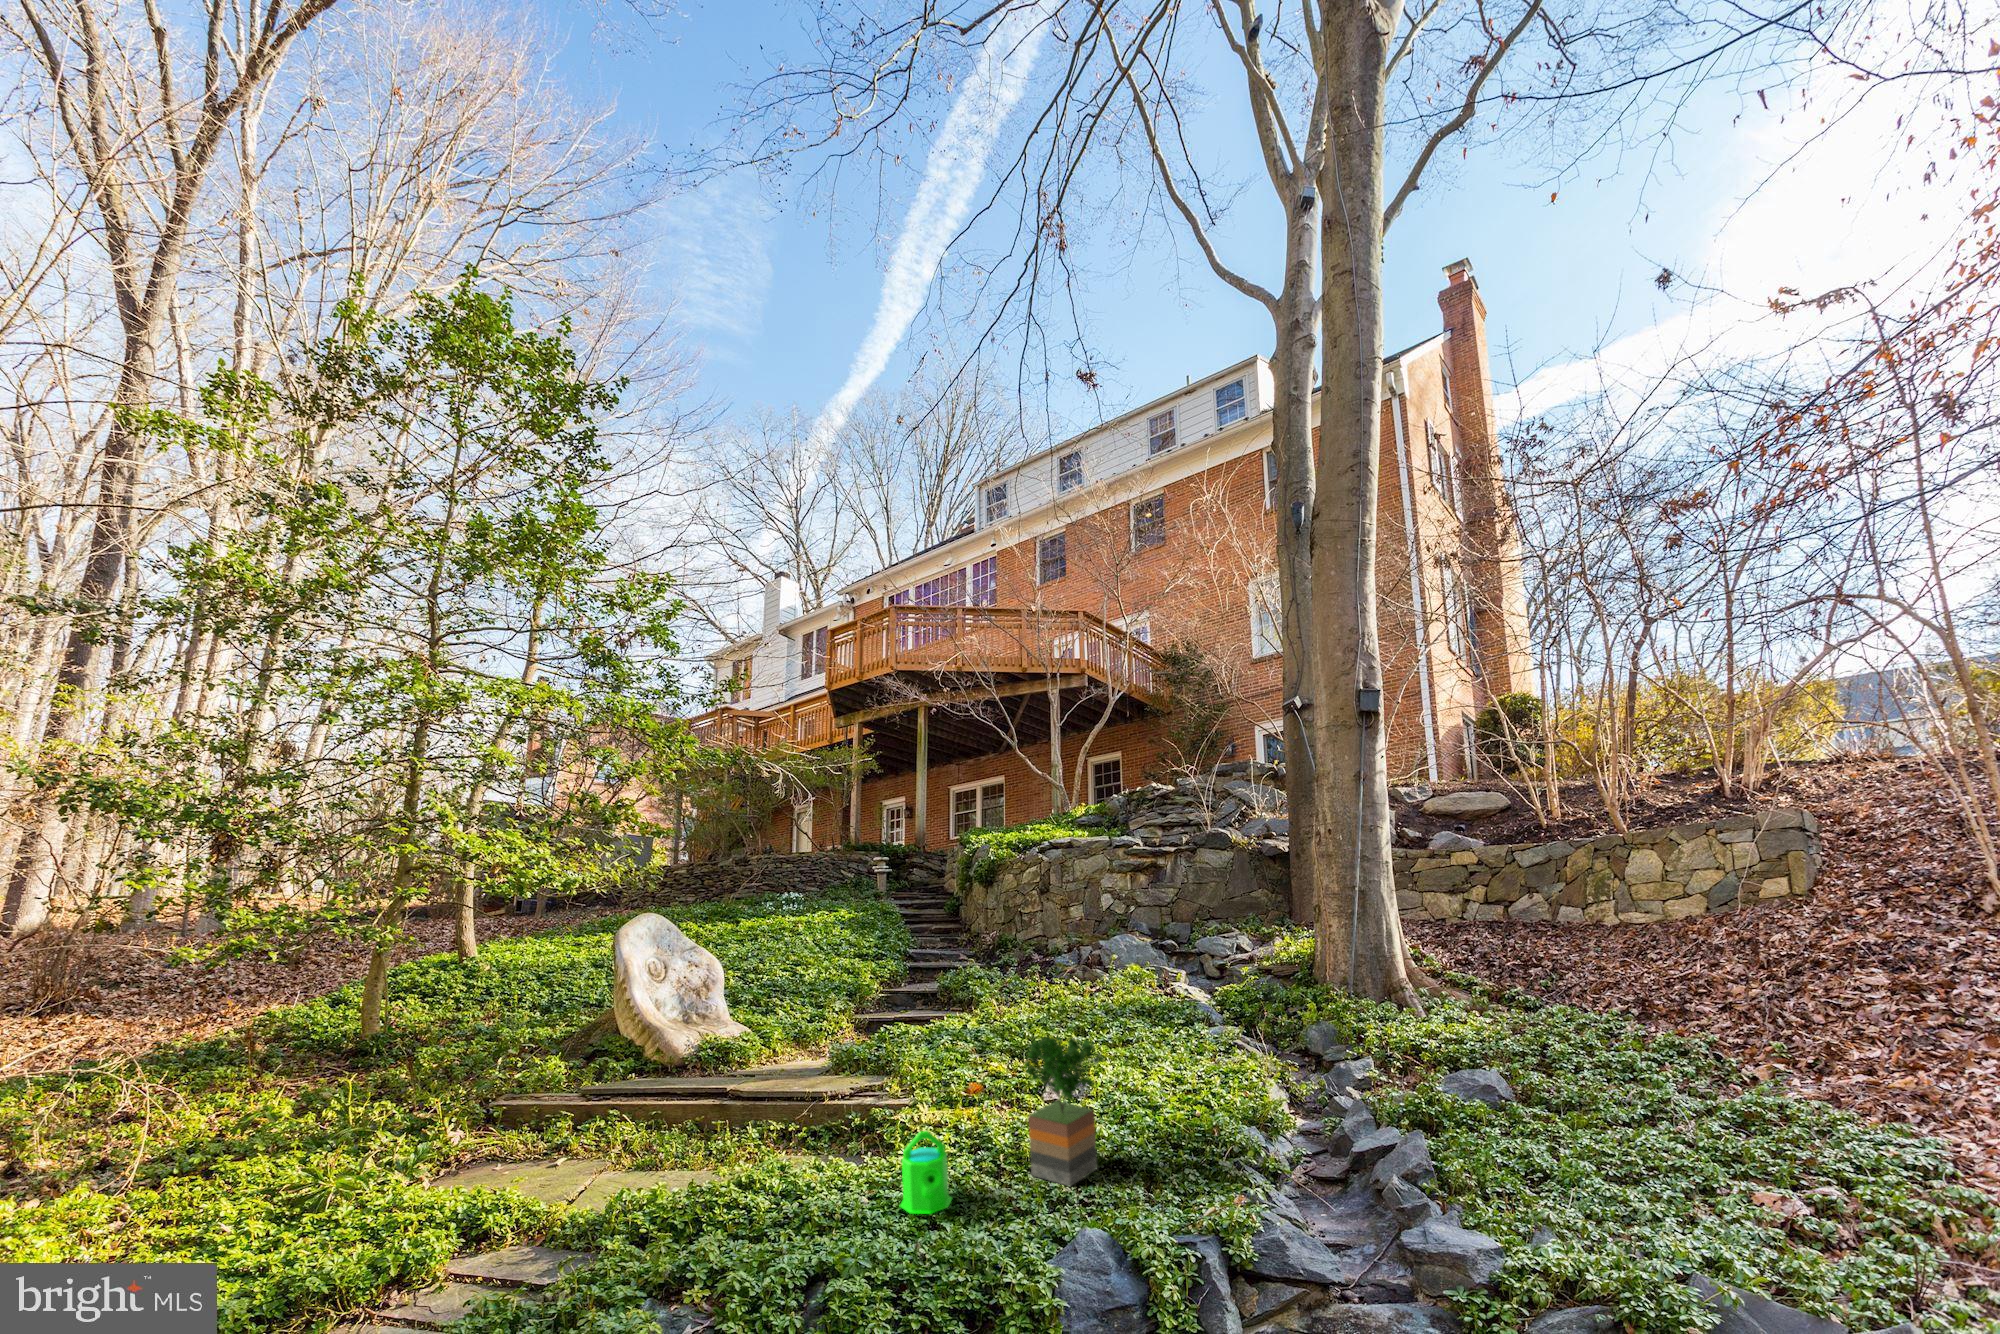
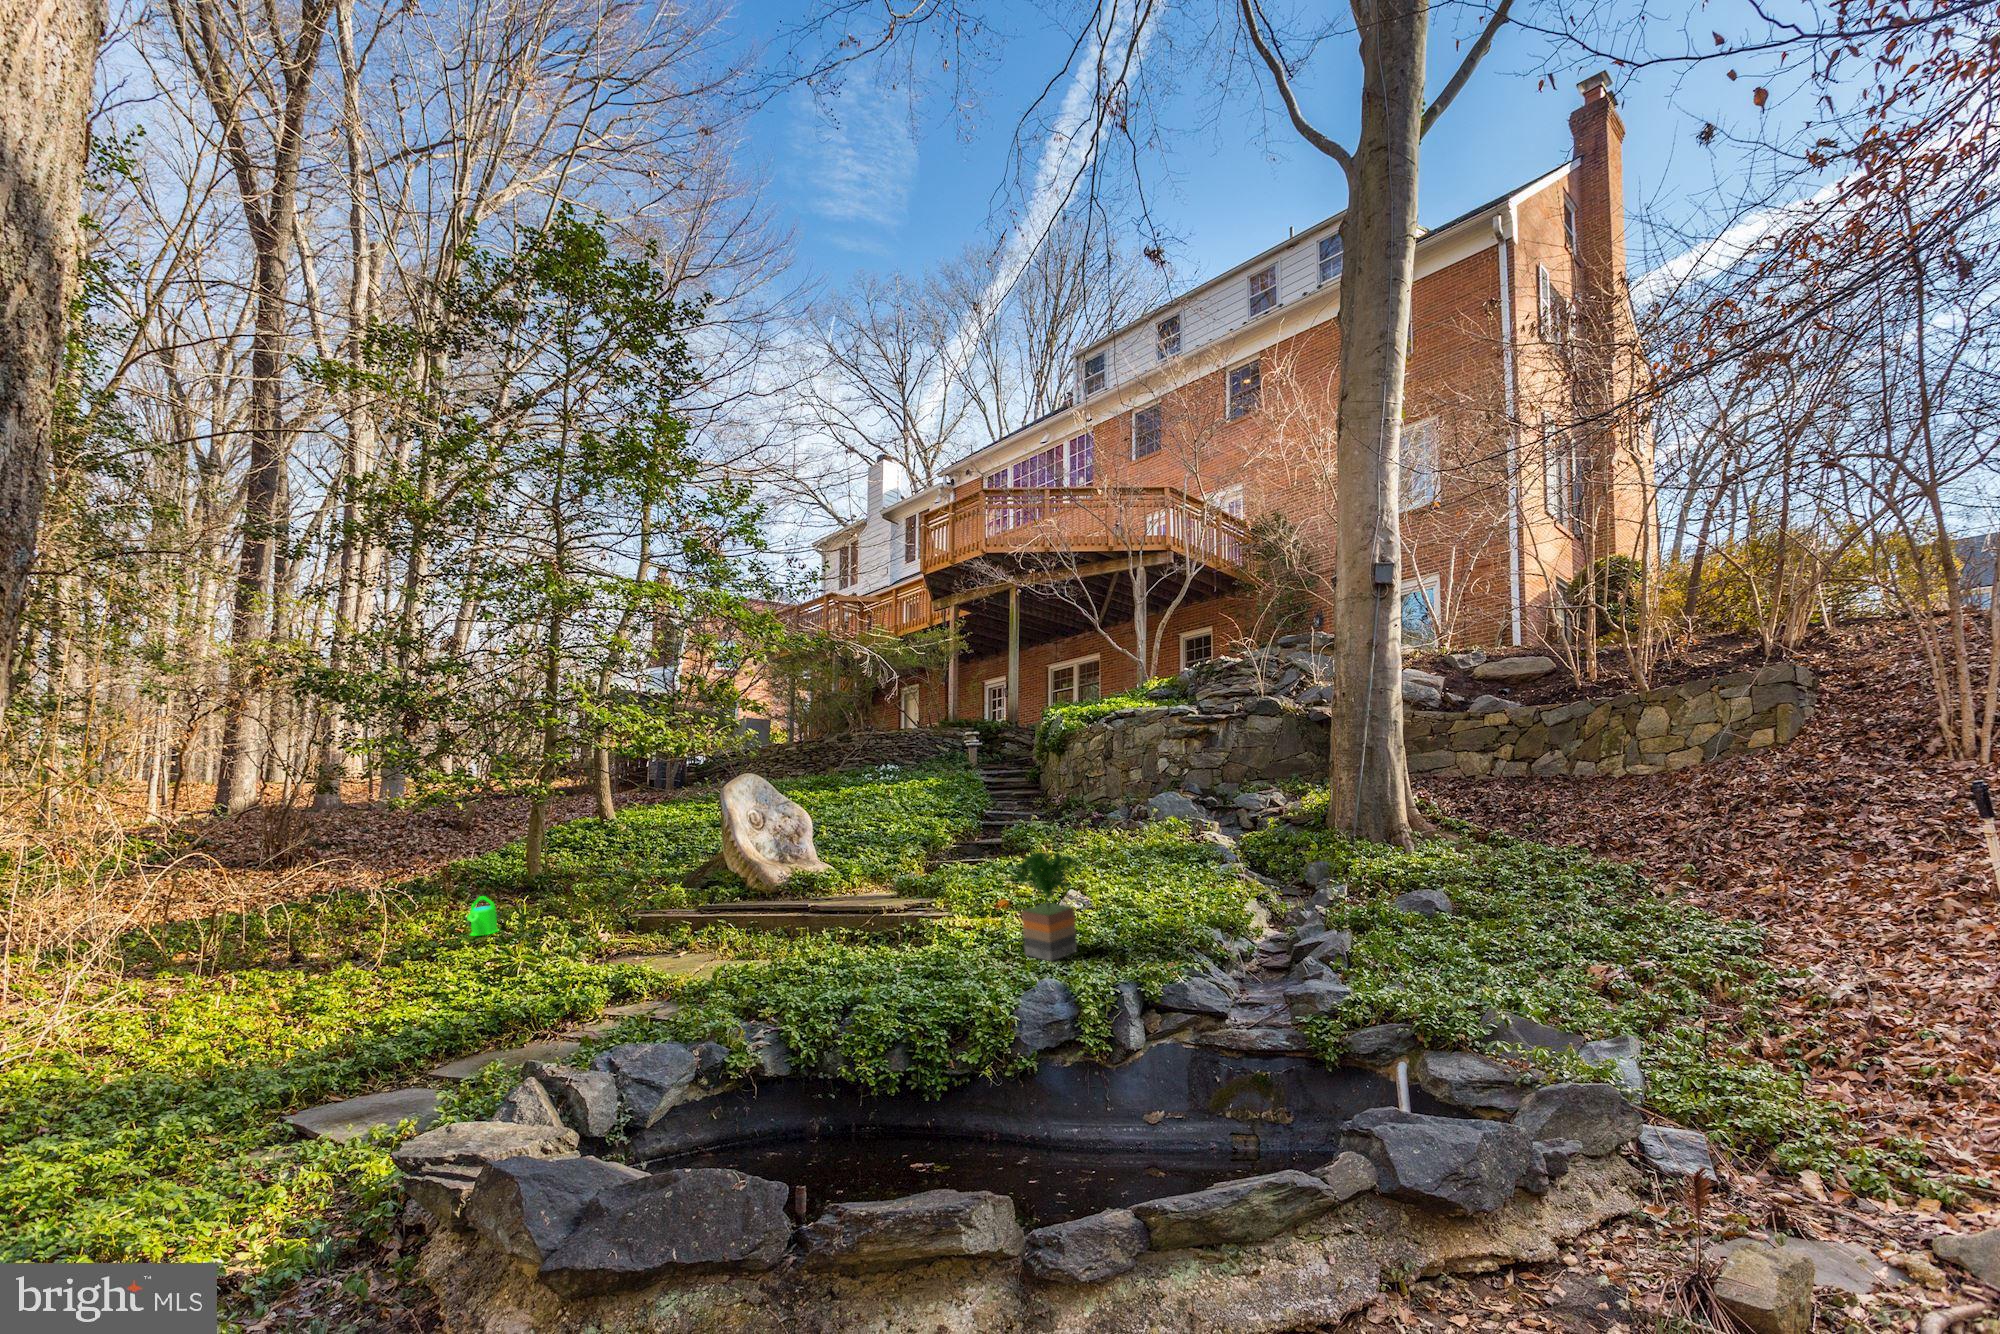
watering can: present [900,1131,952,1214] -> present [467,896,499,936]

